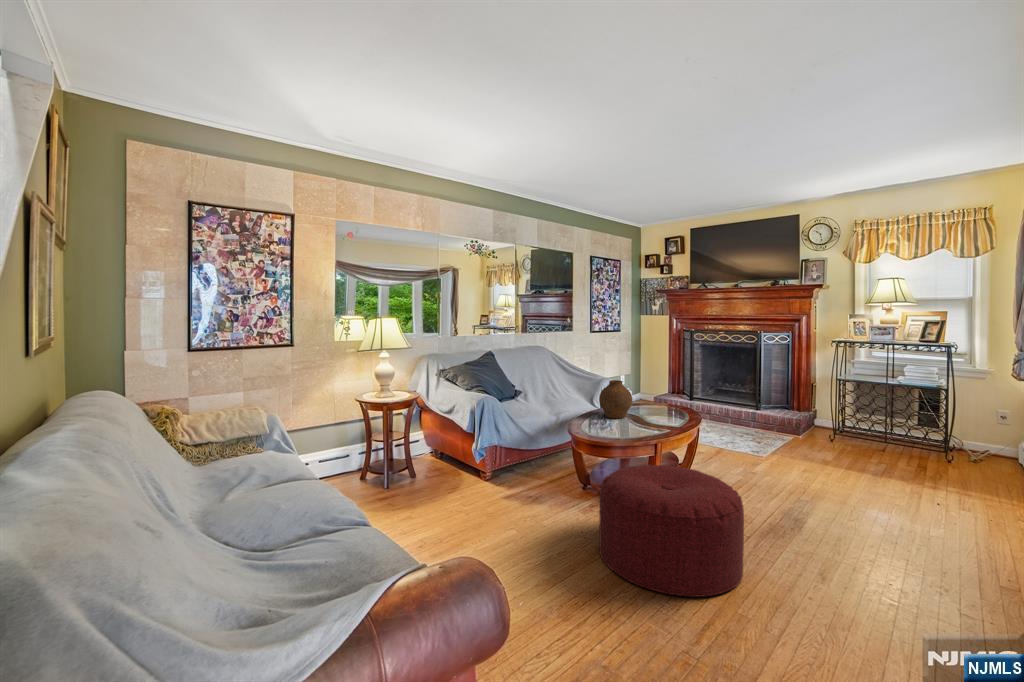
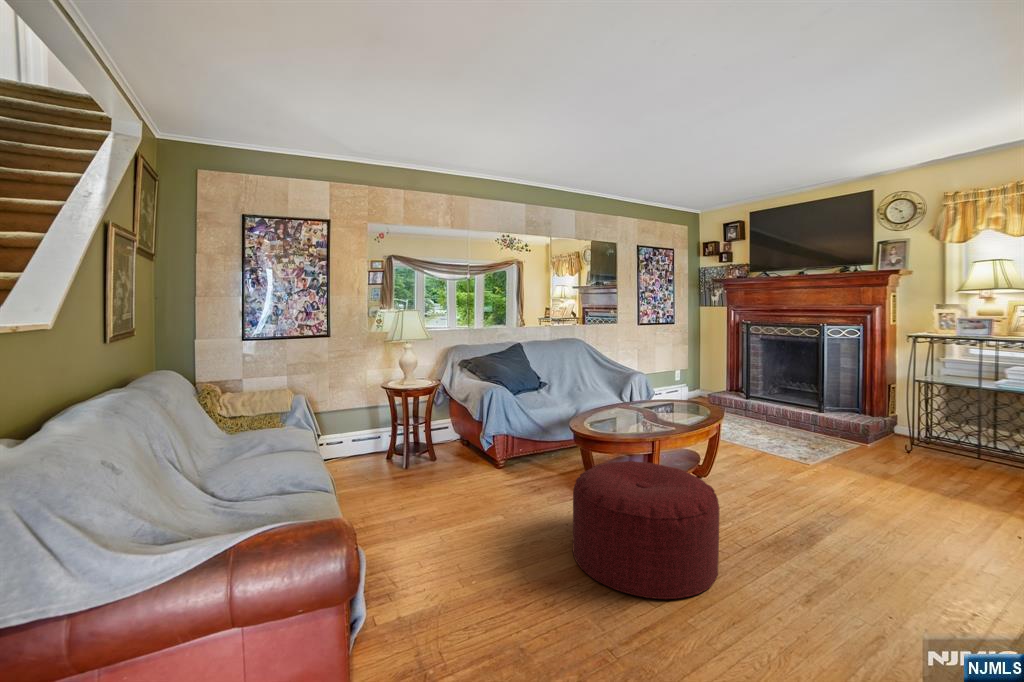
vase: present [599,380,633,418] -> none [614,375,648,414]

